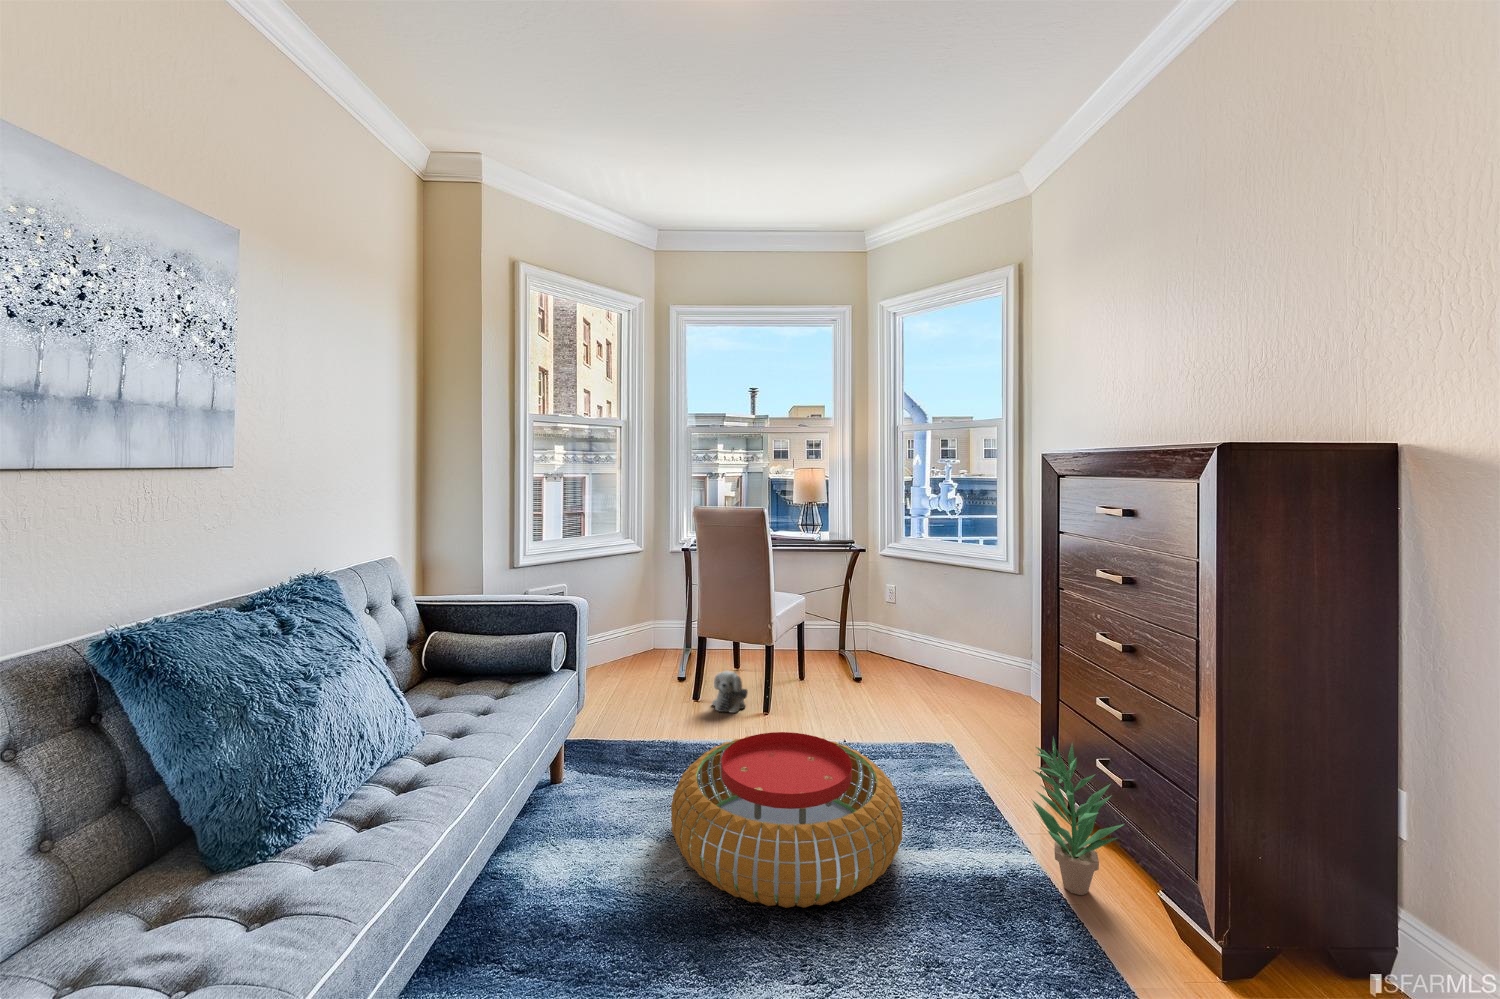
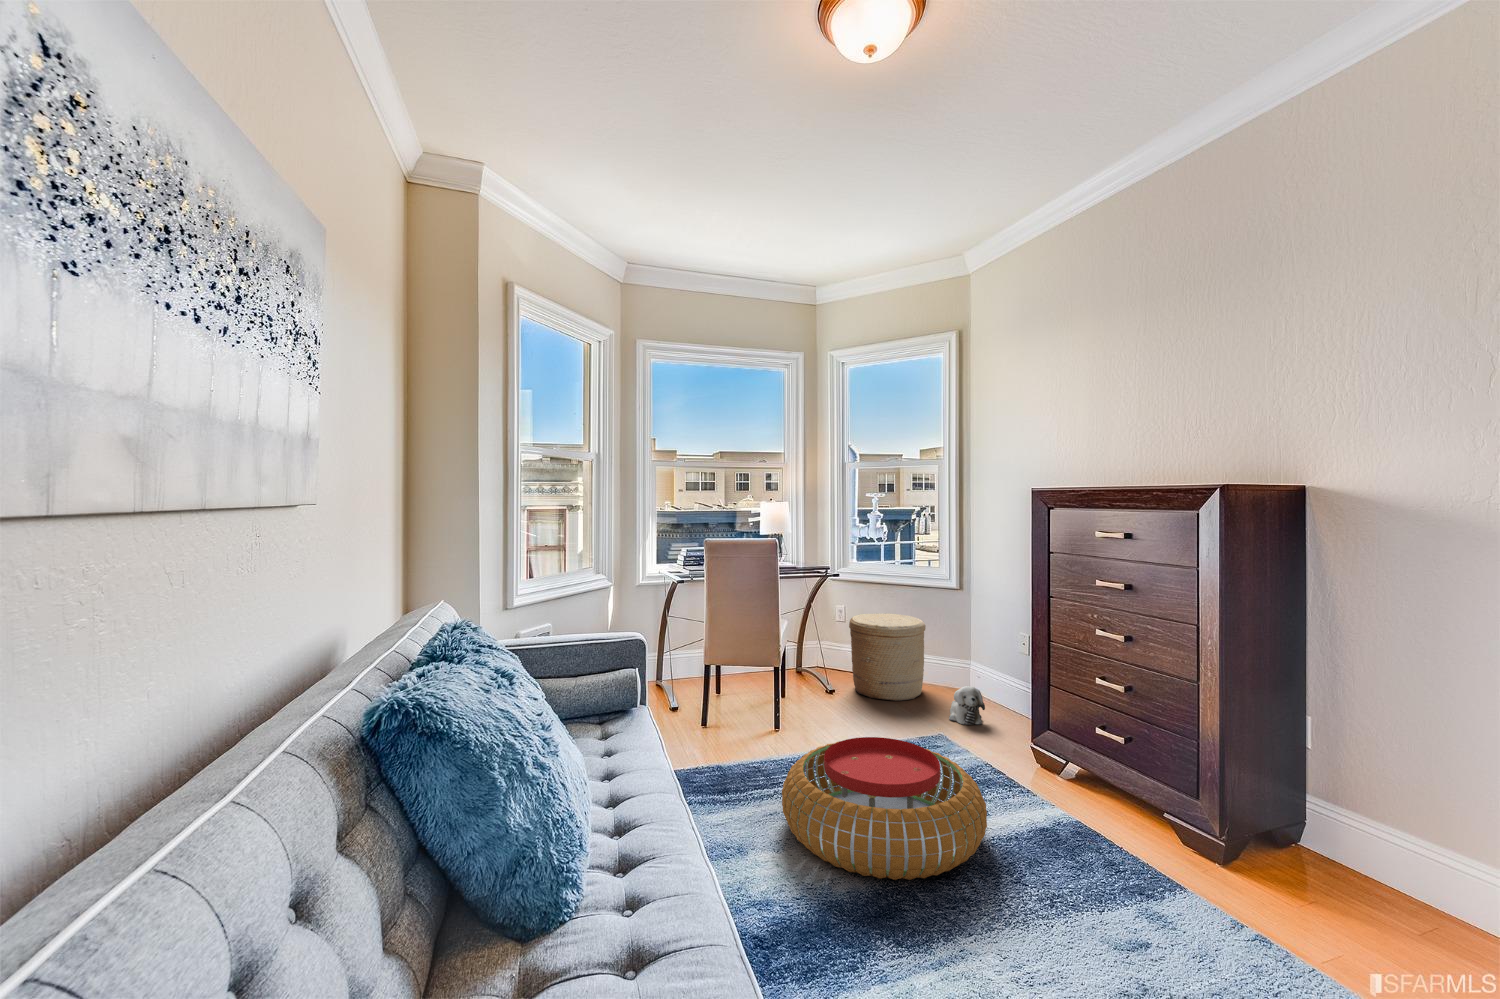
woven basket: none [879,598,966,697] -> present [849,613,926,701]
plush toy: present [712,671,748,713] -> present [949,686,985,725]
potted plant: present [1032,737,1124,895] -> none [1066,710,1140,830]

